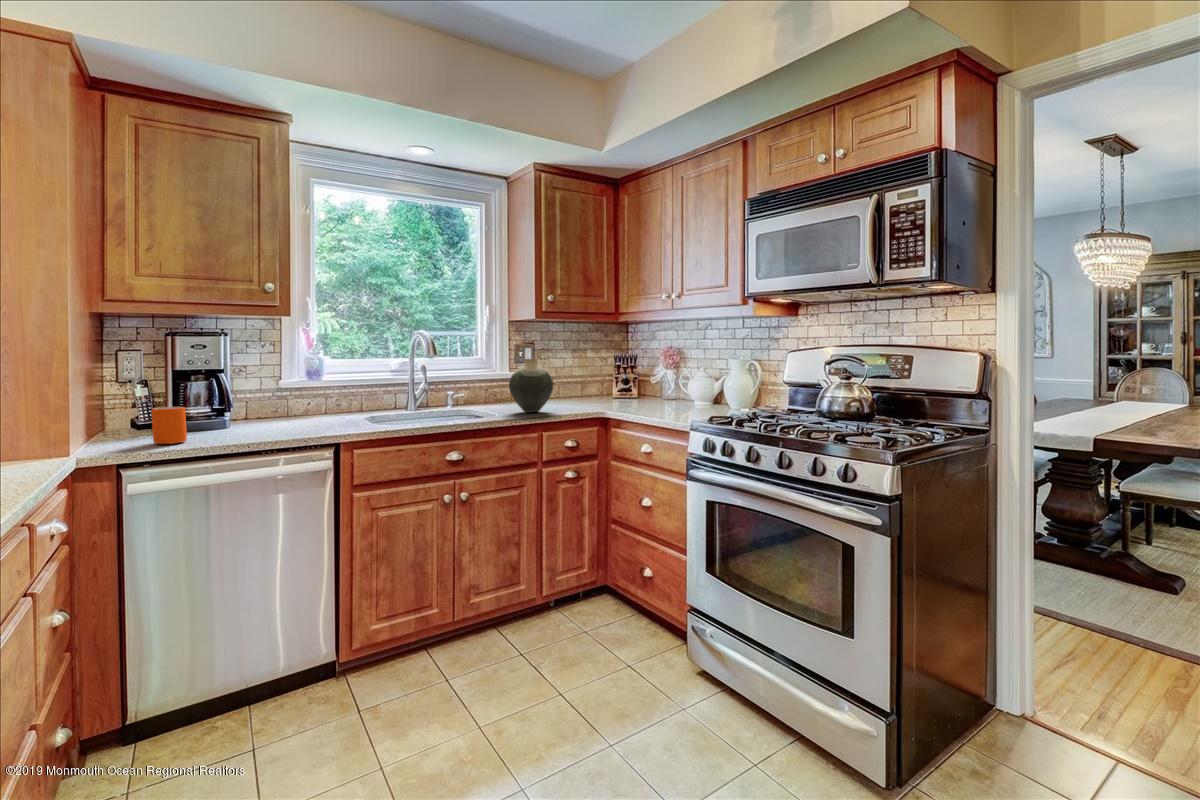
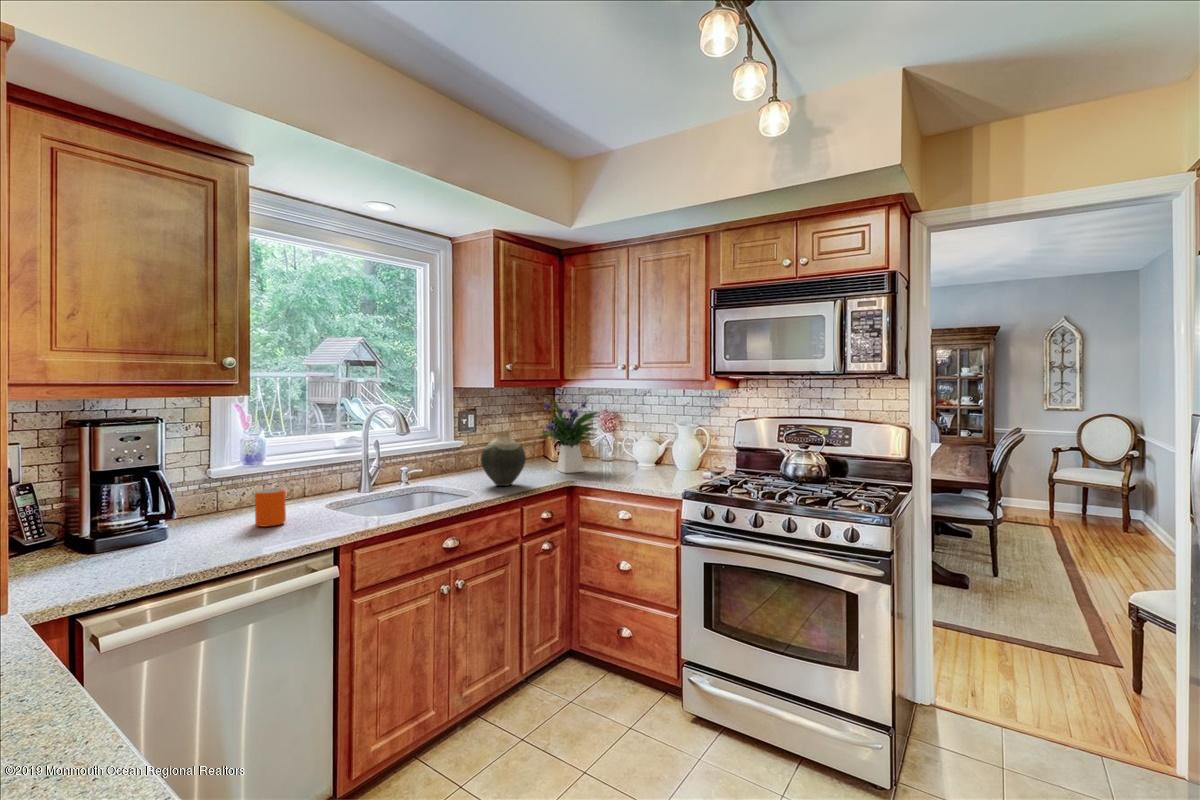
flower arrangement: none [578,327,651,407] -> present [542,398,598,473]
mug: present [152,407,187,444] -> present [255,489,286,527]

